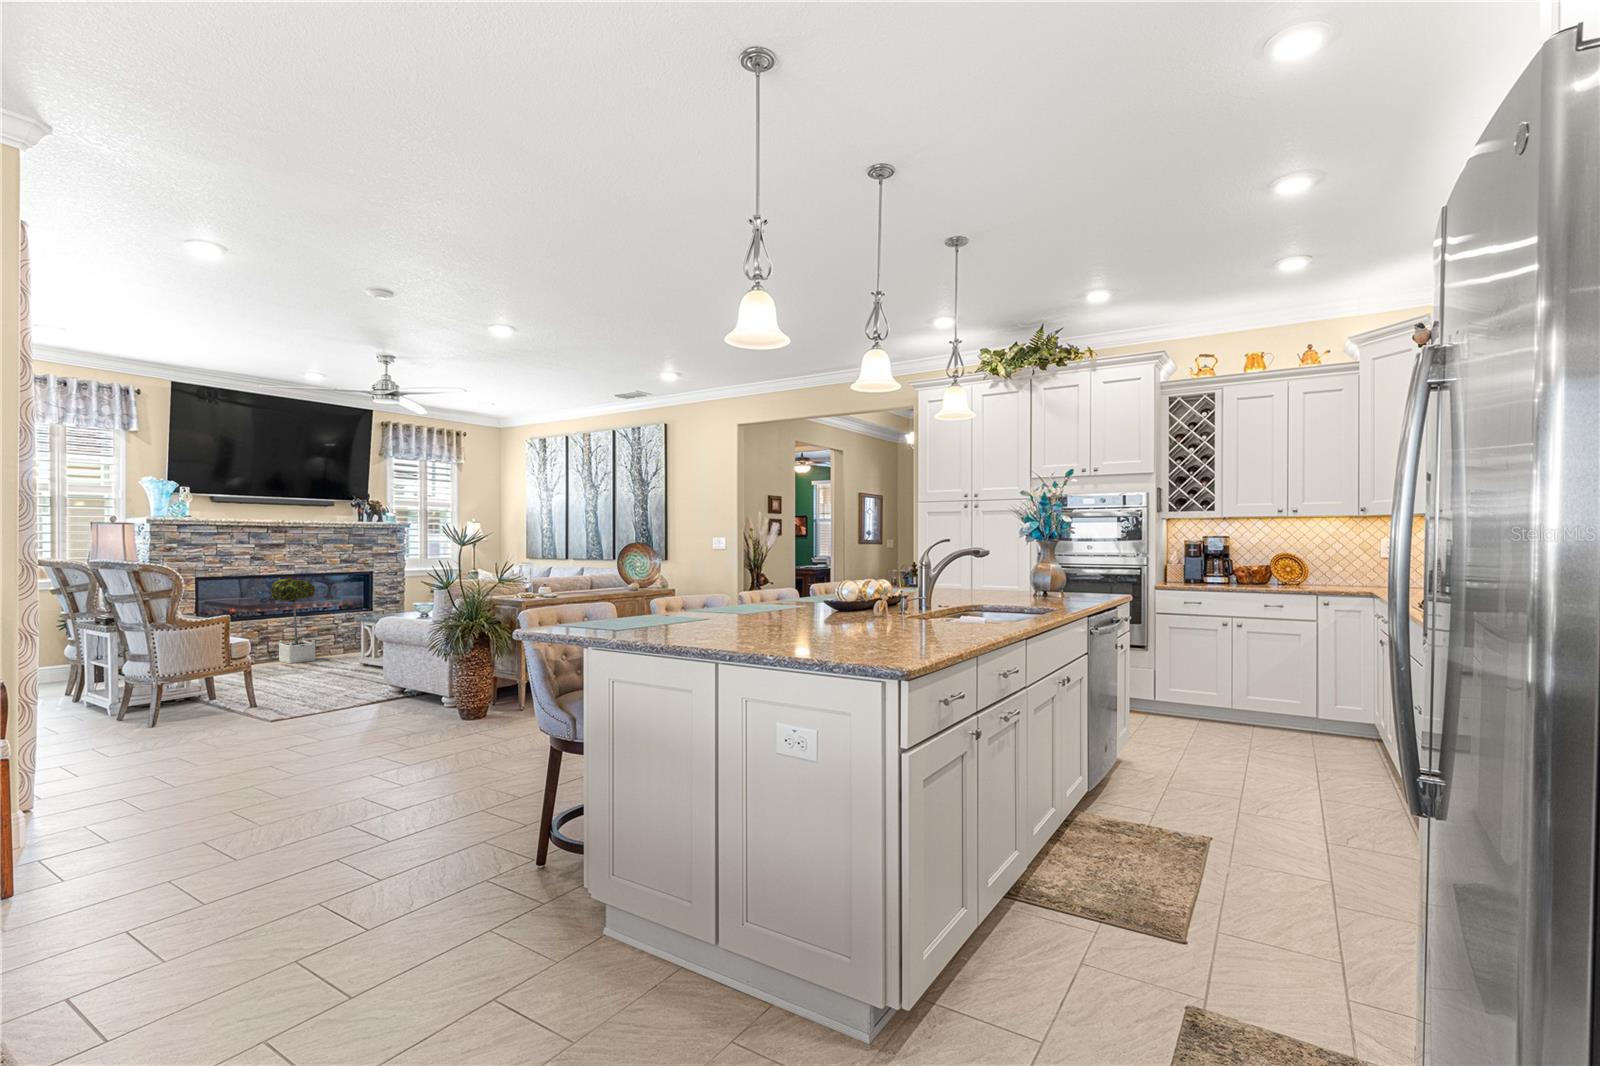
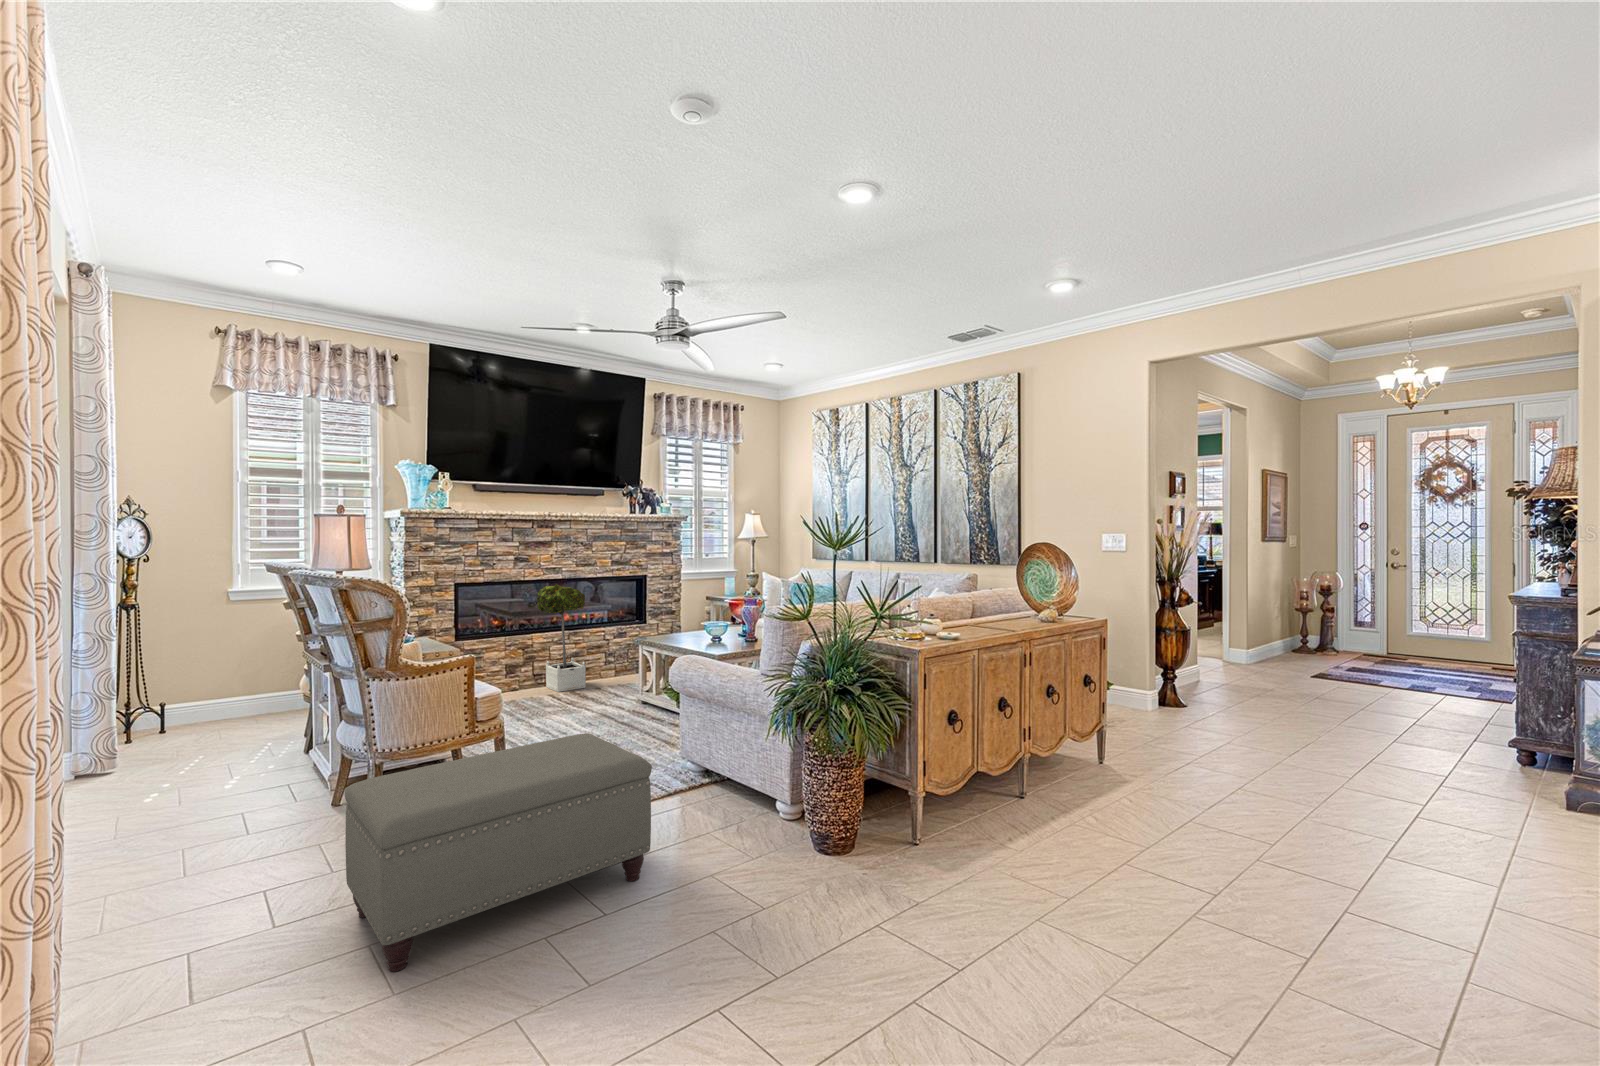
ottoman: none [158,655,355,759] -> present [345,733,652,972]

